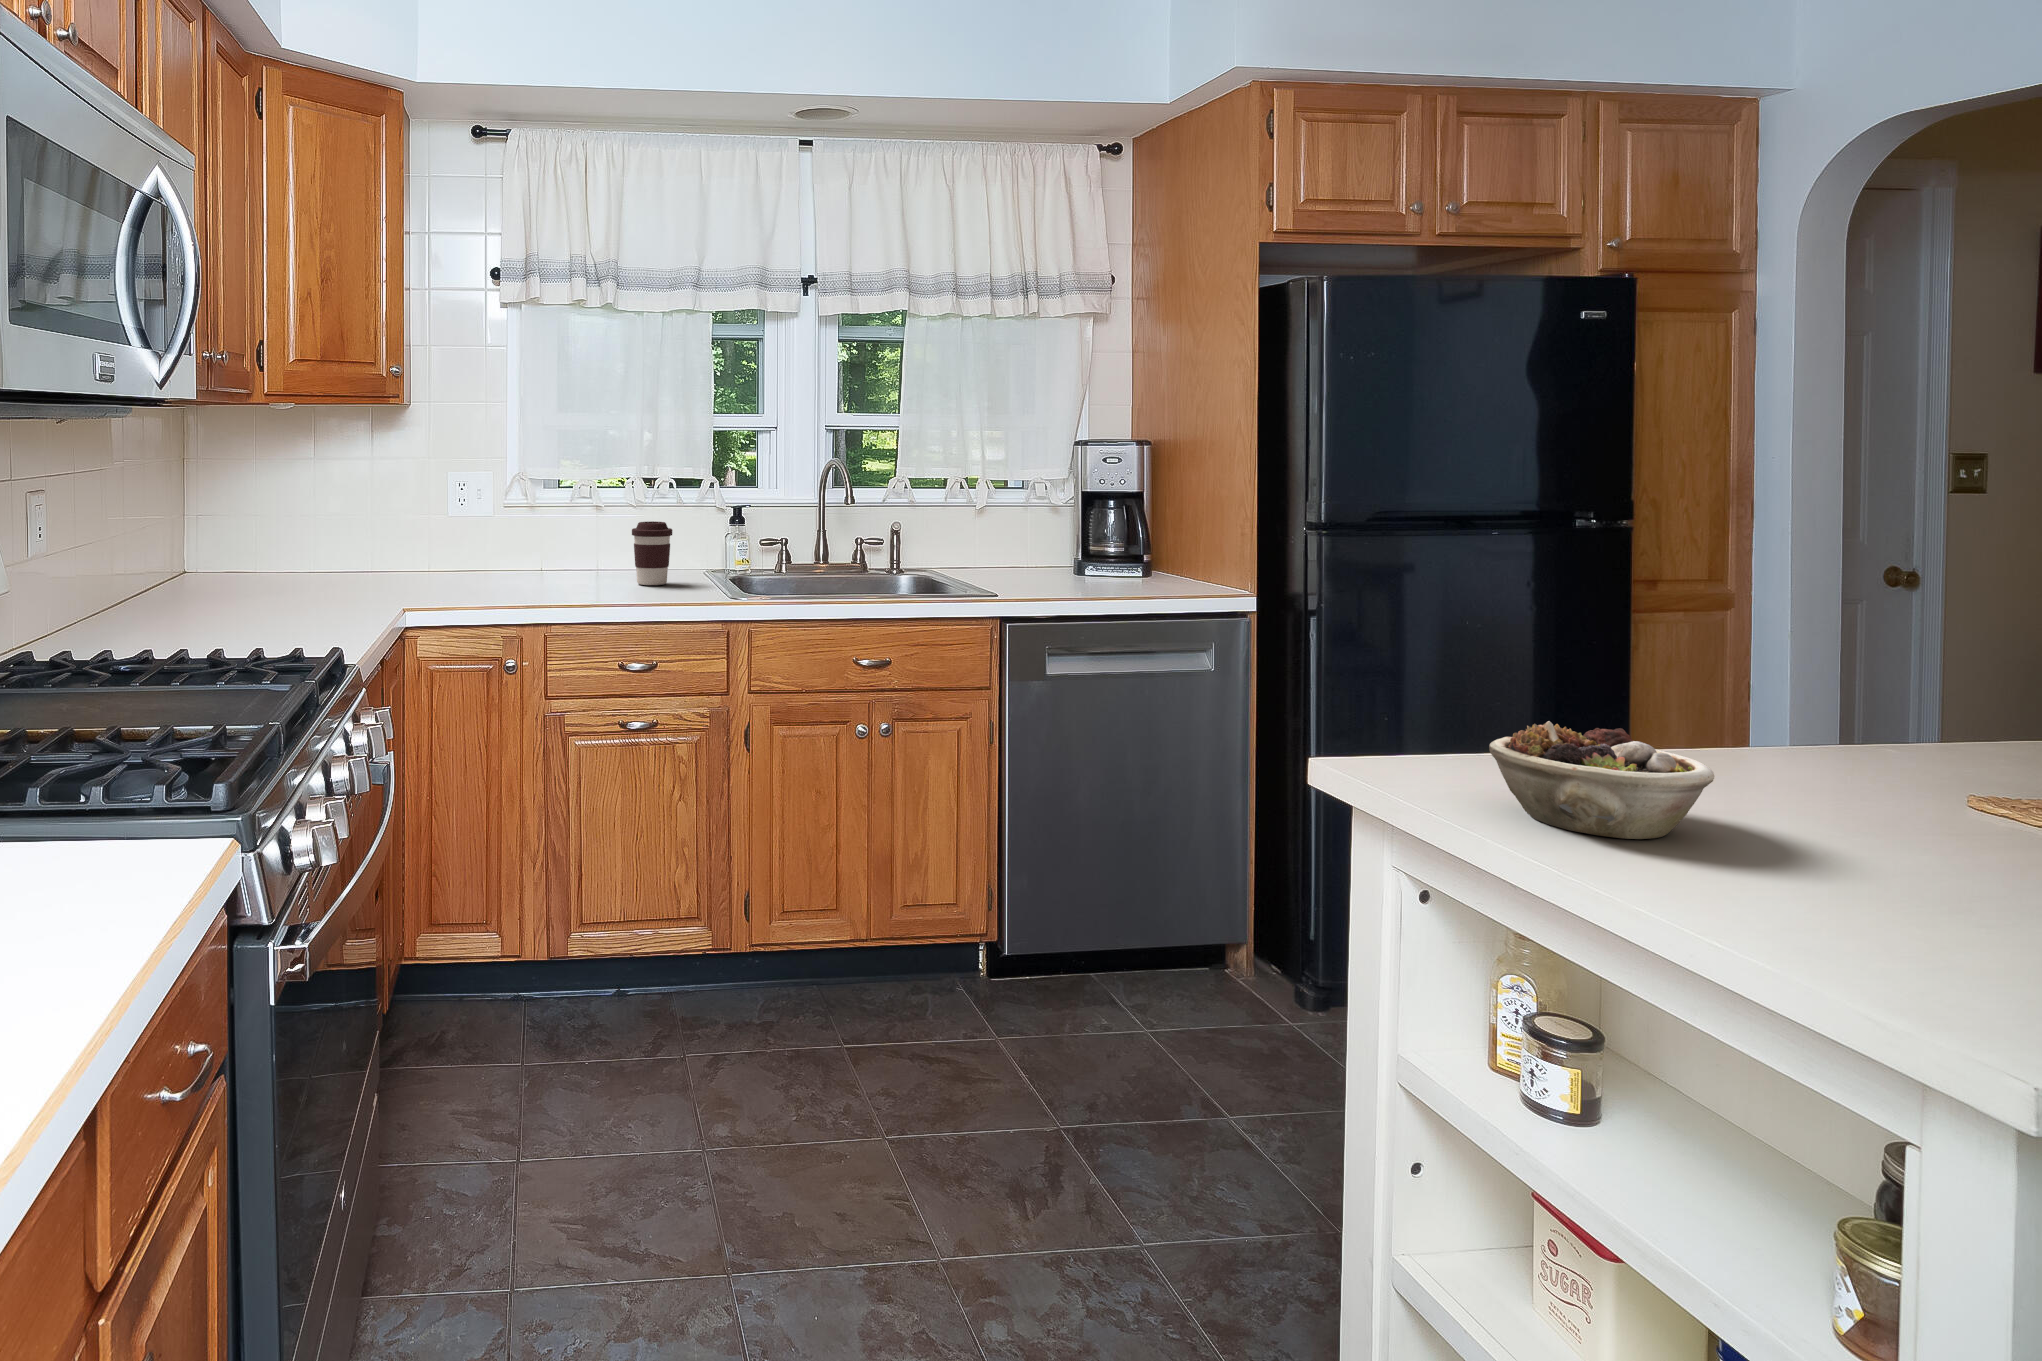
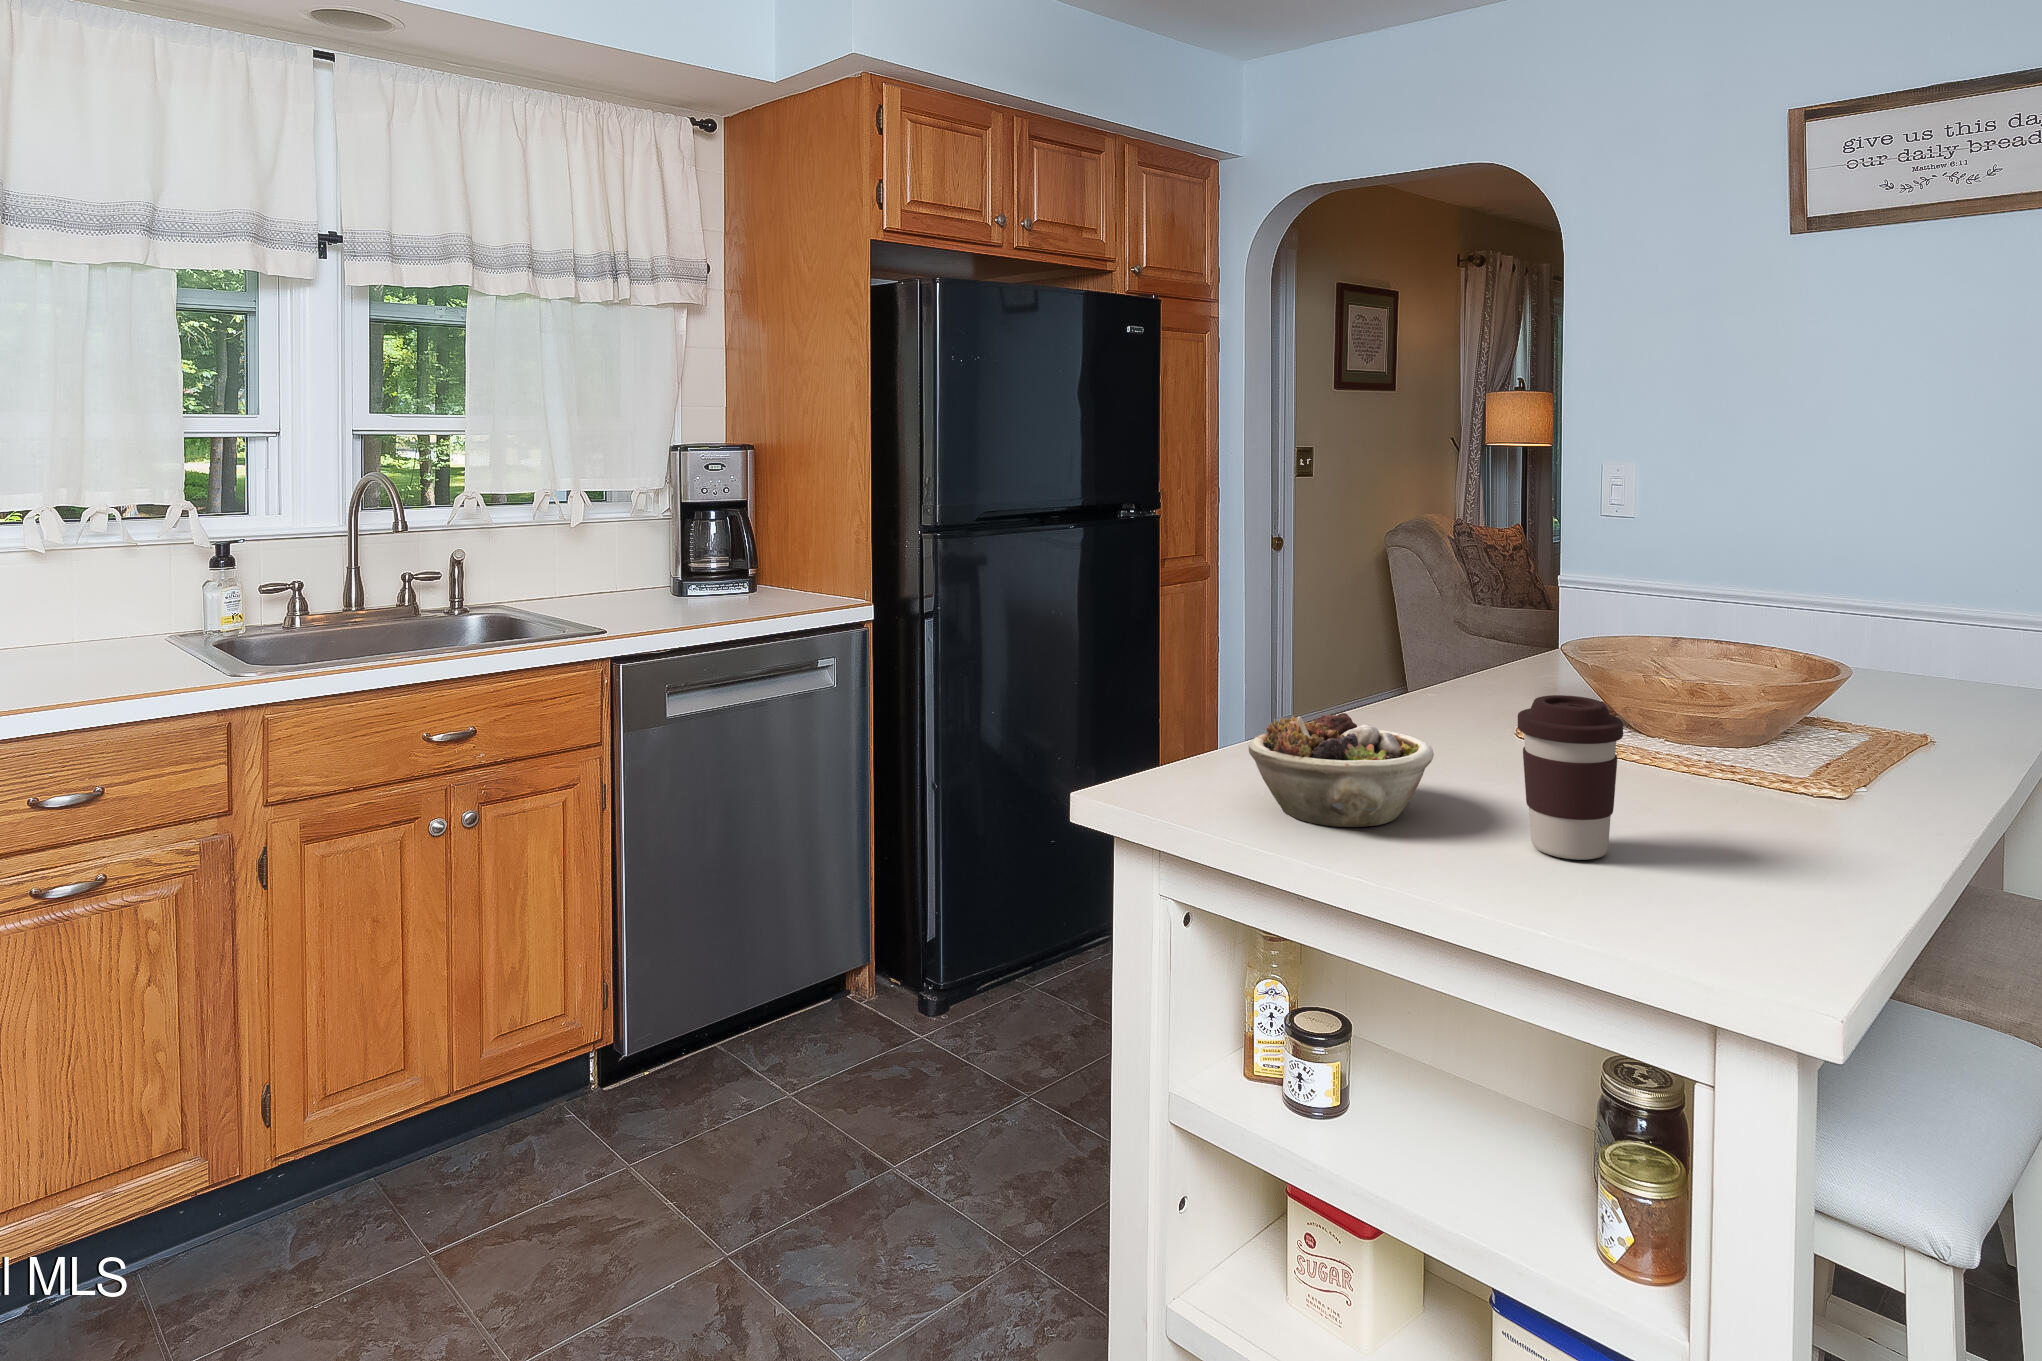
coffee cup: present [632,521,672,585] -> present [1518,695,1623,860]

